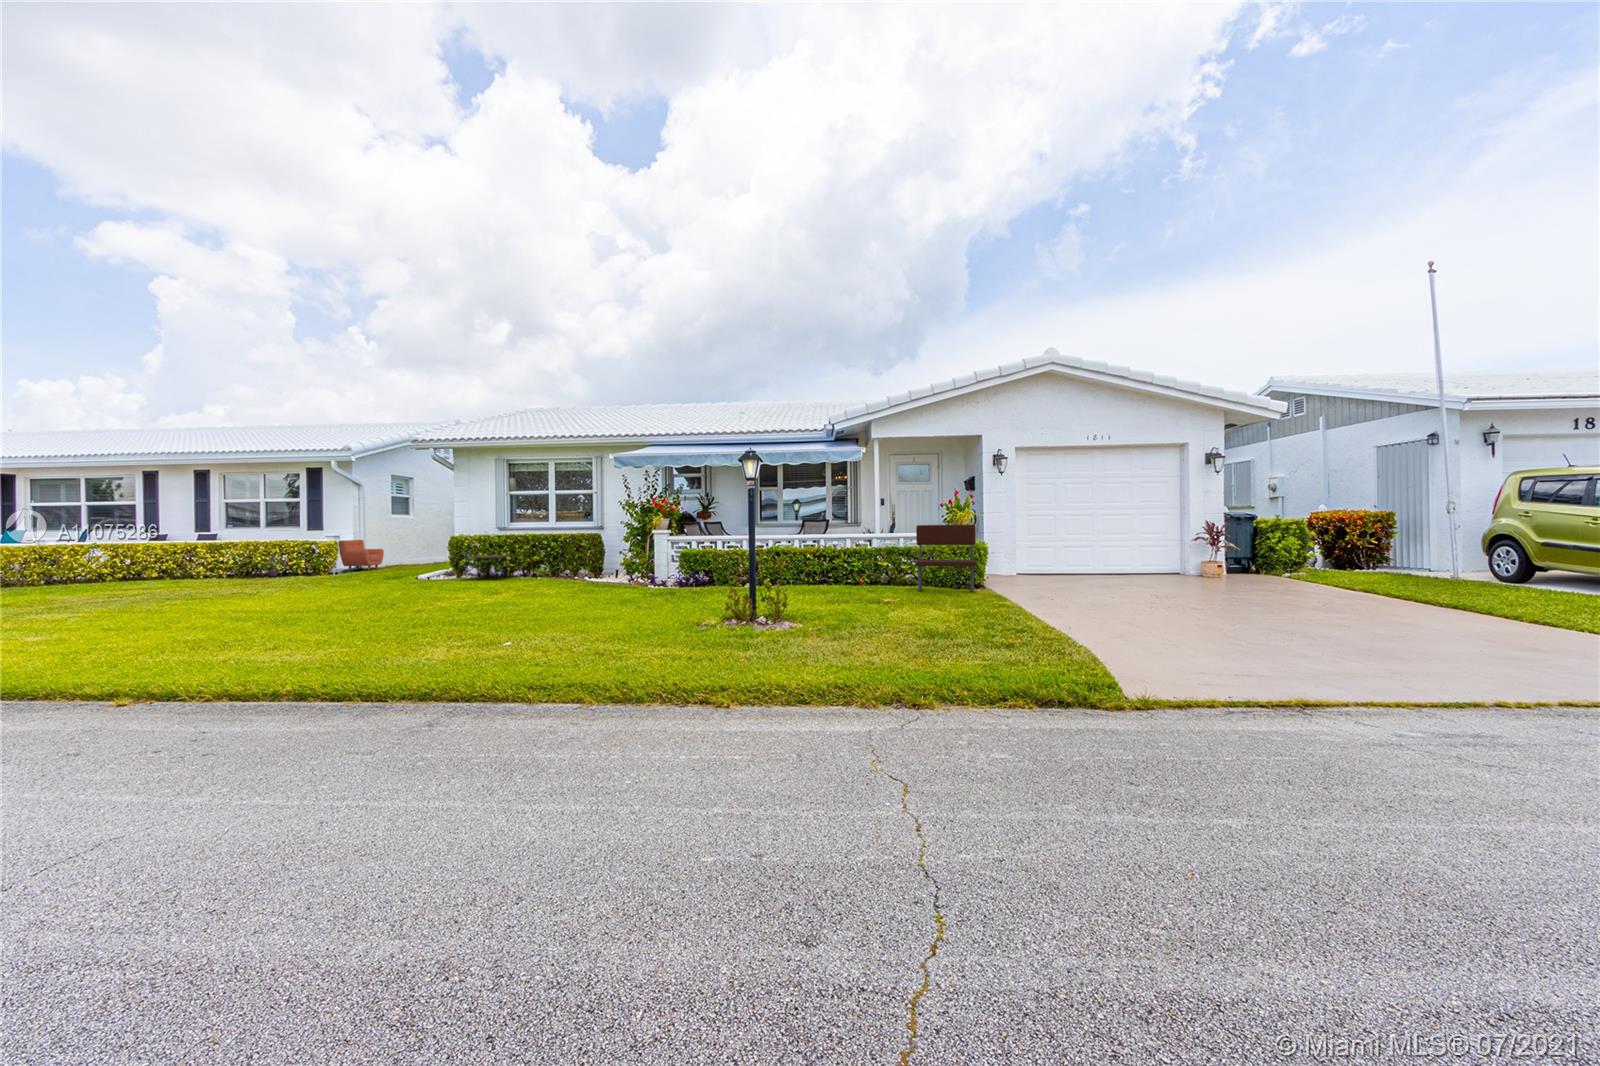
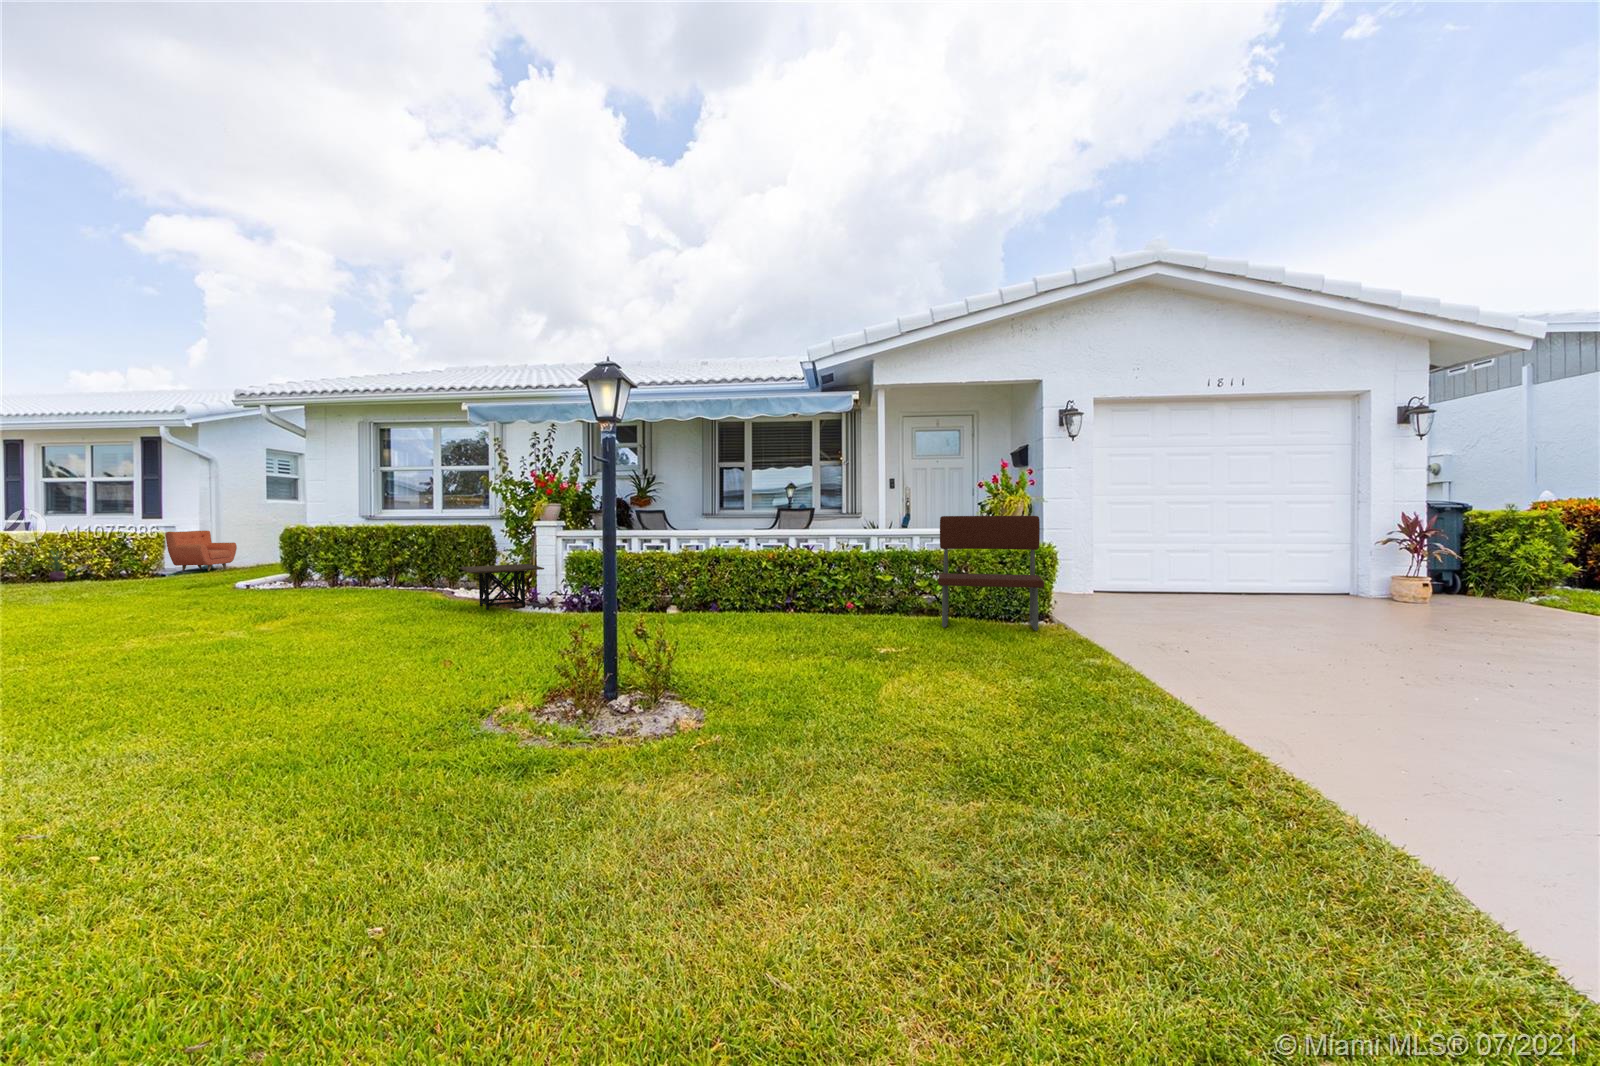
side table: present [469,555,511,579] -> present [460,564,544,610]

